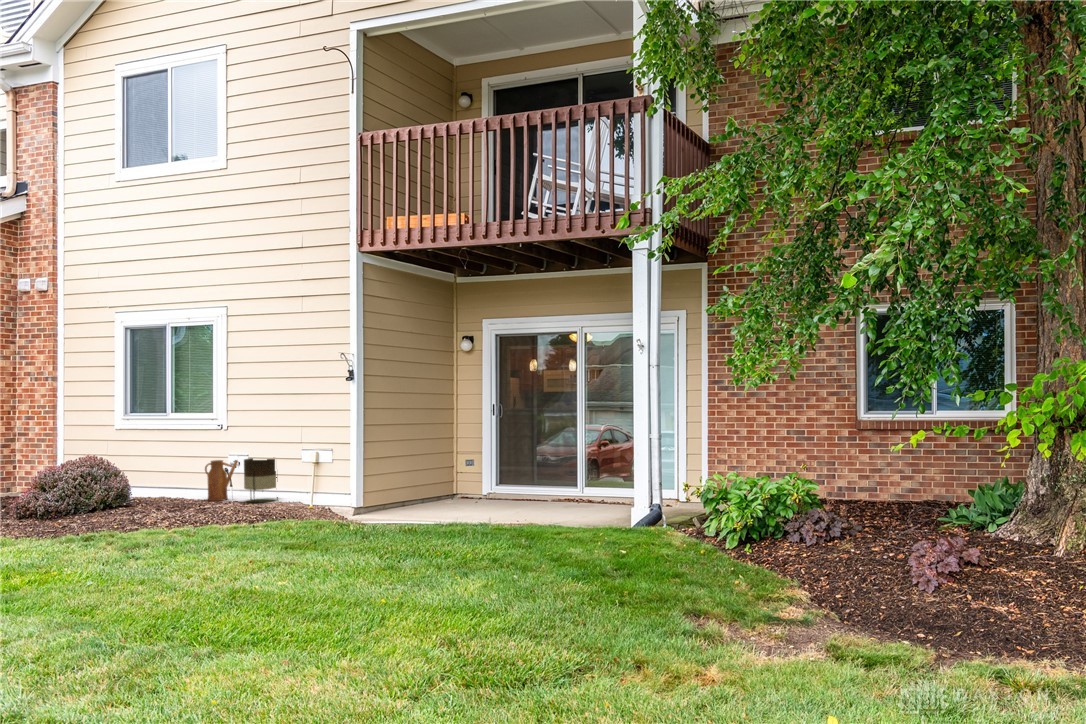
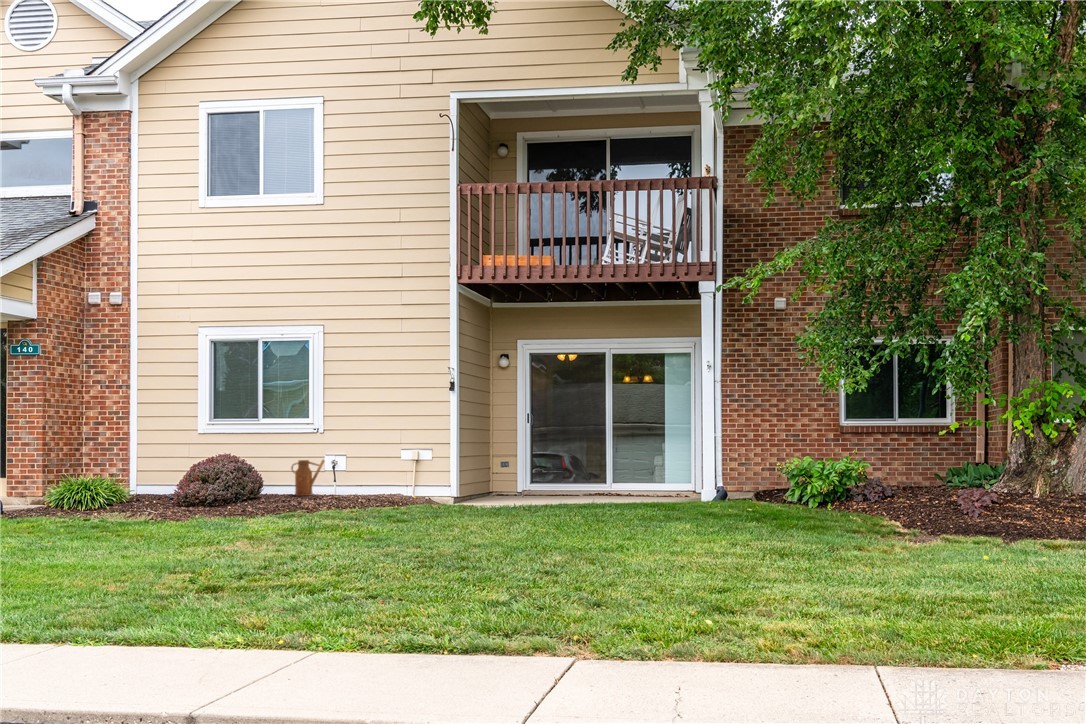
planter: present [244,458,278,502] -> none [334,457,362,497]

